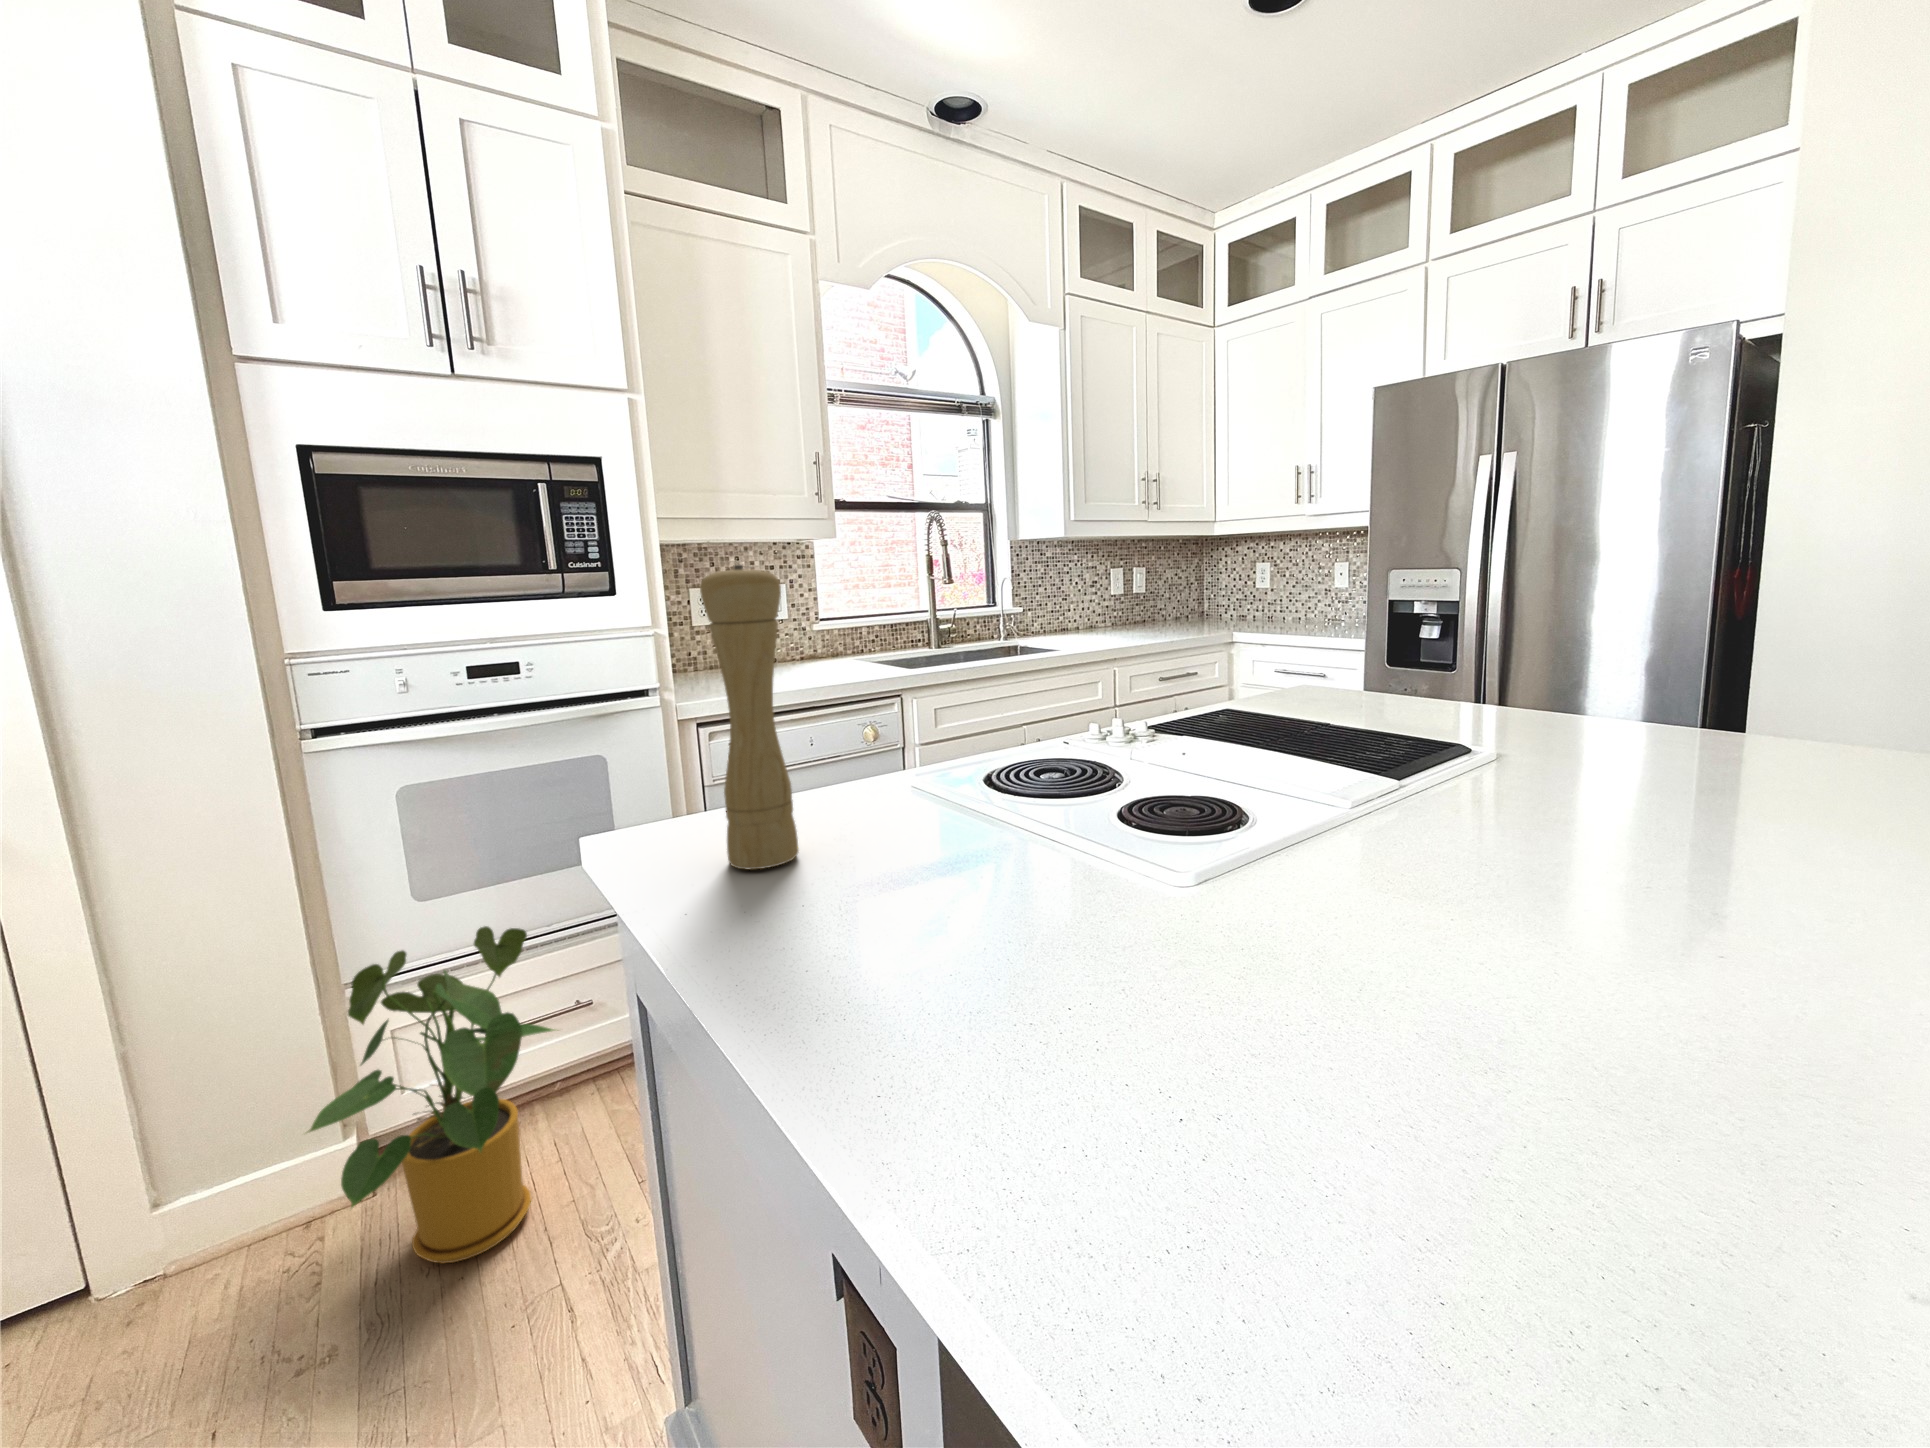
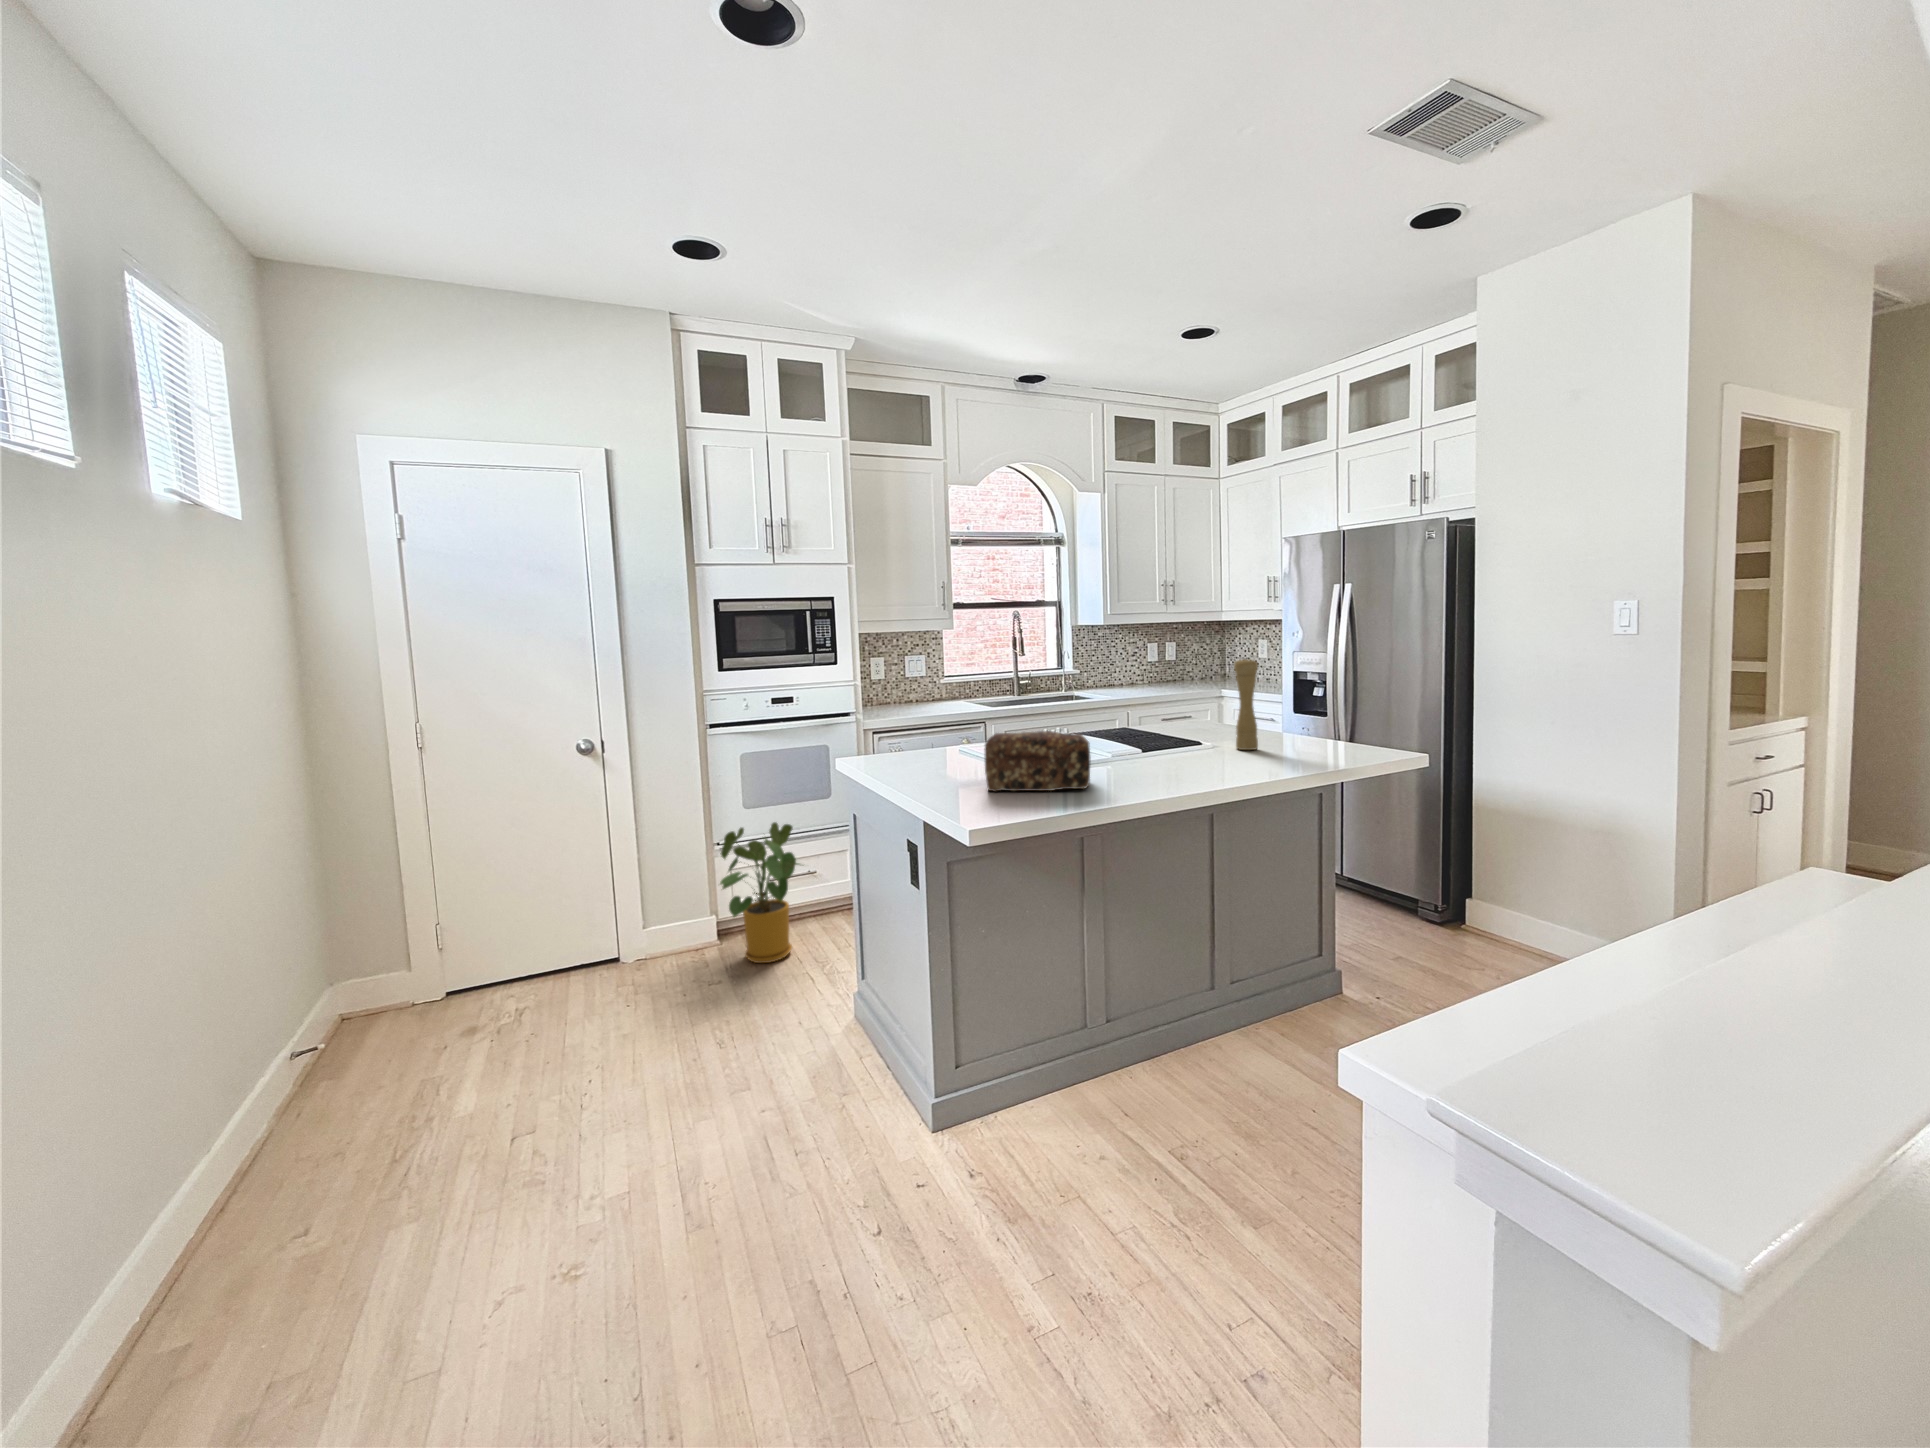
pepper mill: present [700,565,799,870] -> present [1234,658,1258,750]
bread loaf: none [1136,770,1609,1050] -> present [985,731,1090,792]

